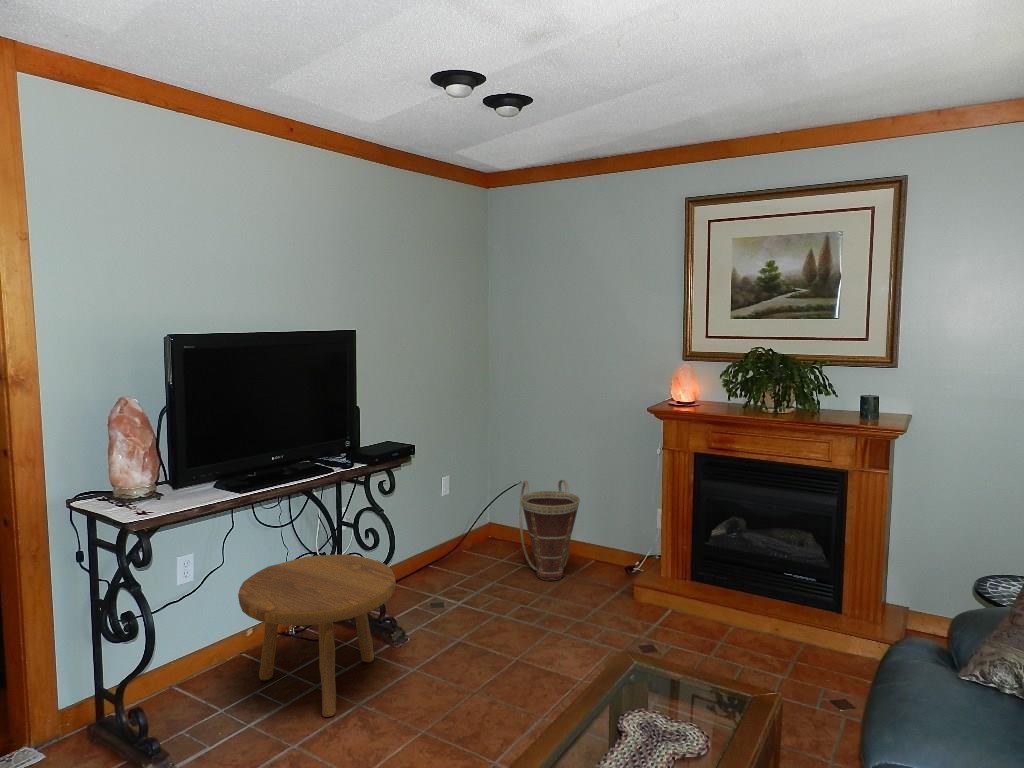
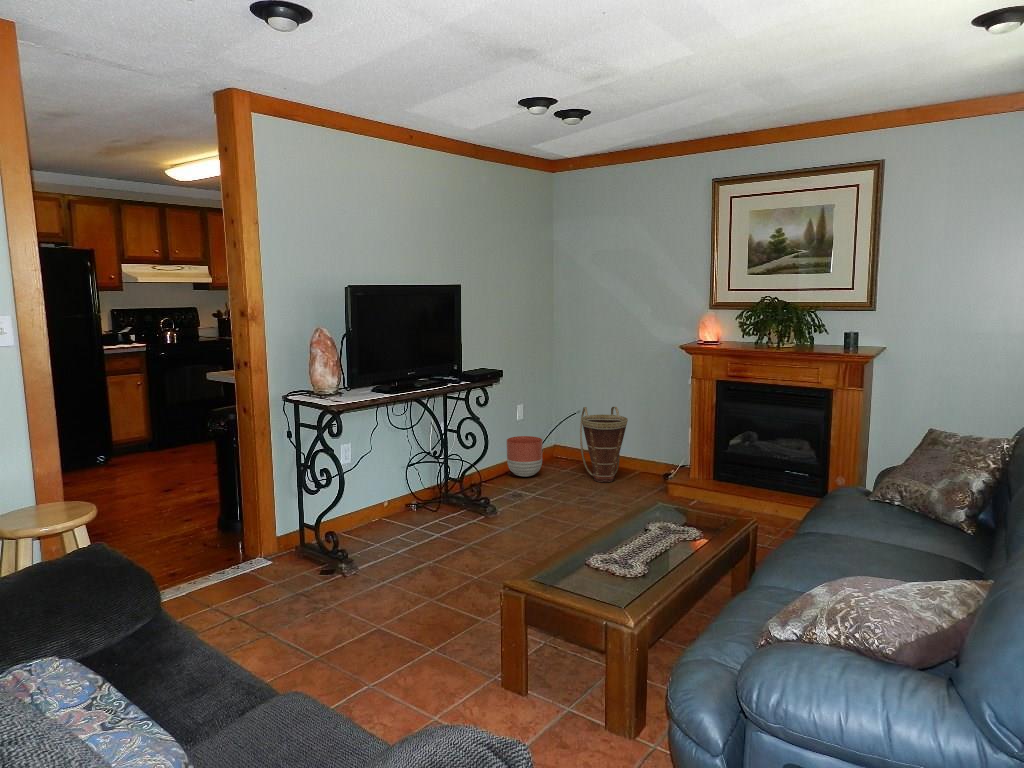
planter: none [425,518,471,573] -> present [507,436,543,477]
footstool: present [238,555,396,717] -> none [387,448,494,548]

